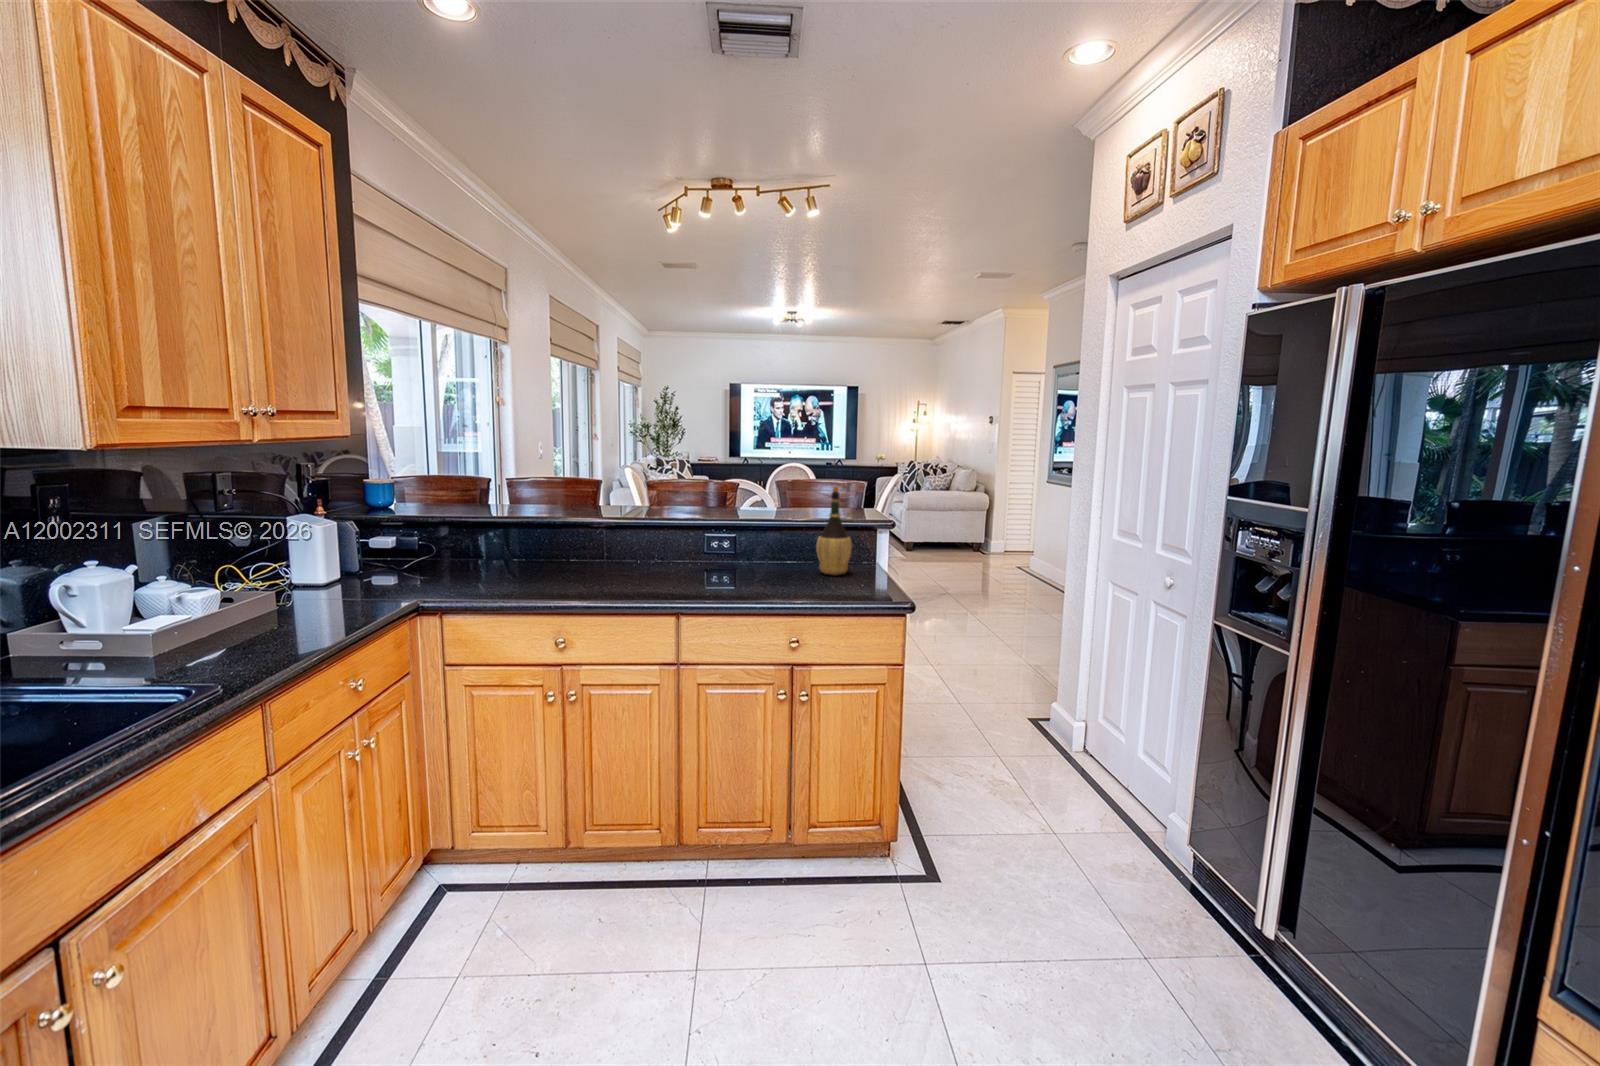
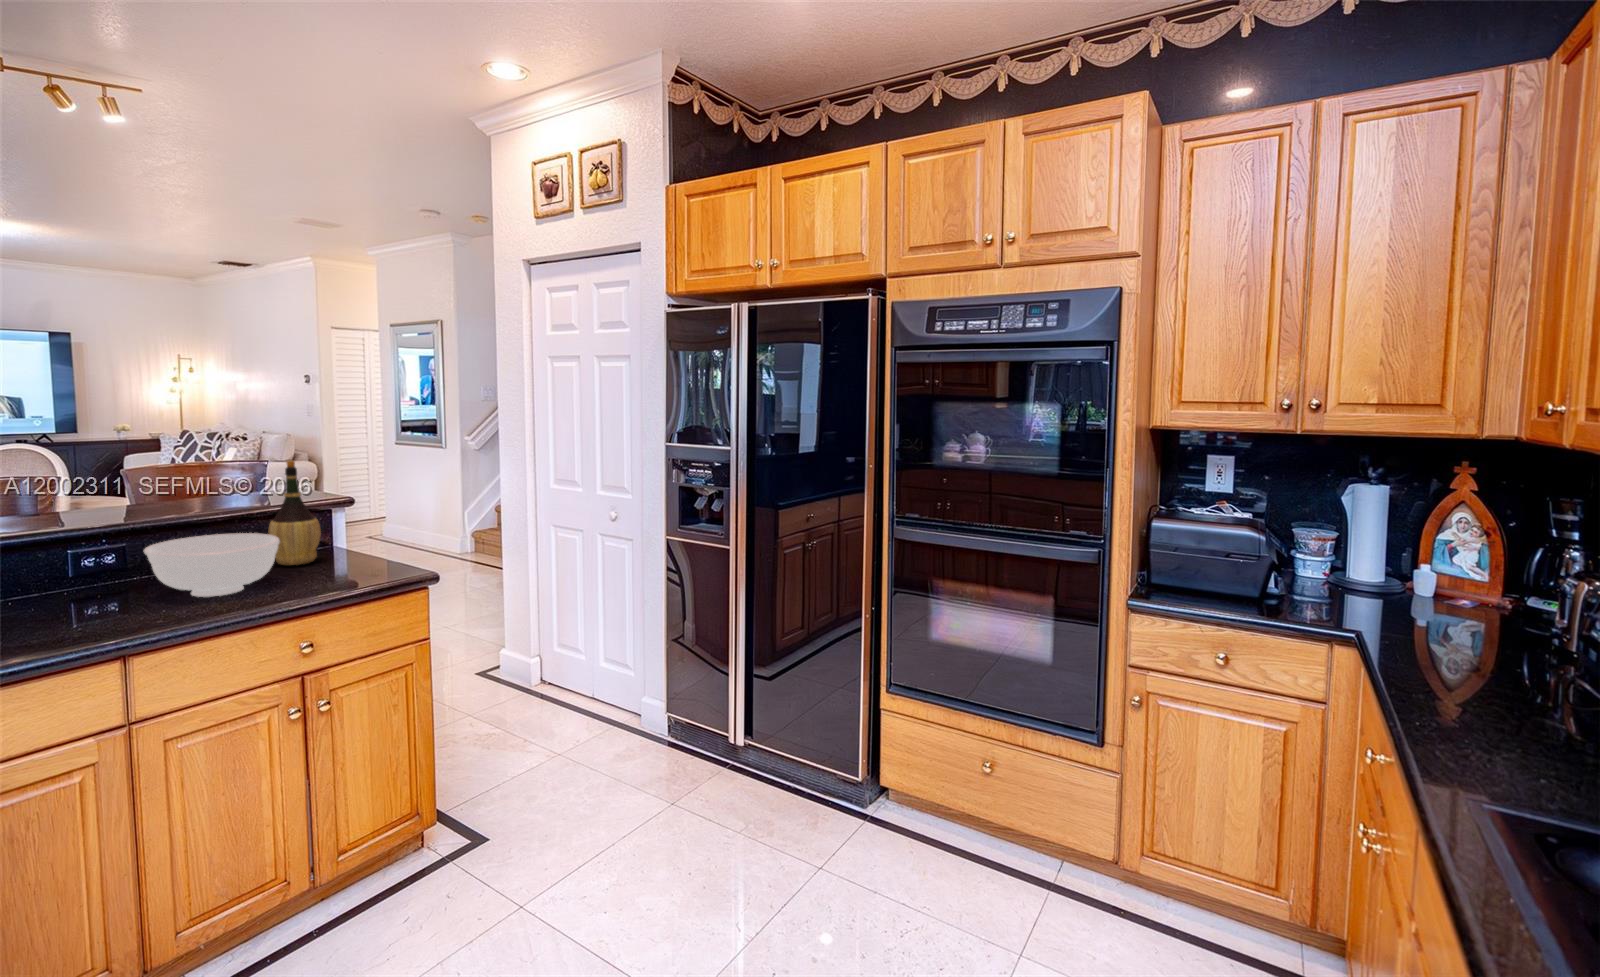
bowl: none [726,540,805,588] -> present [144,533,280,597]

